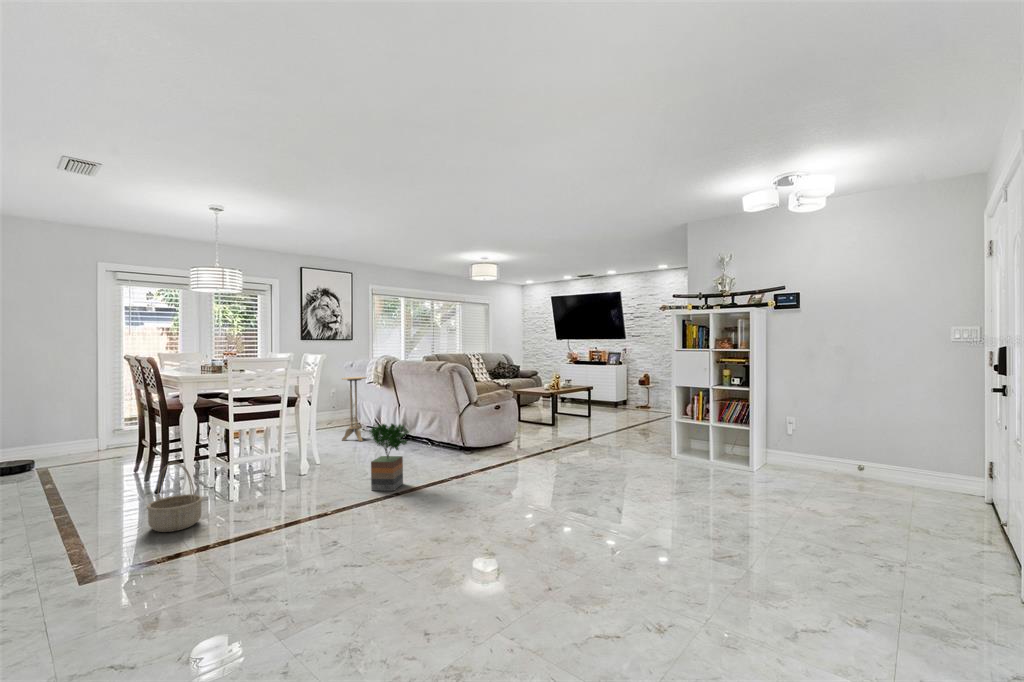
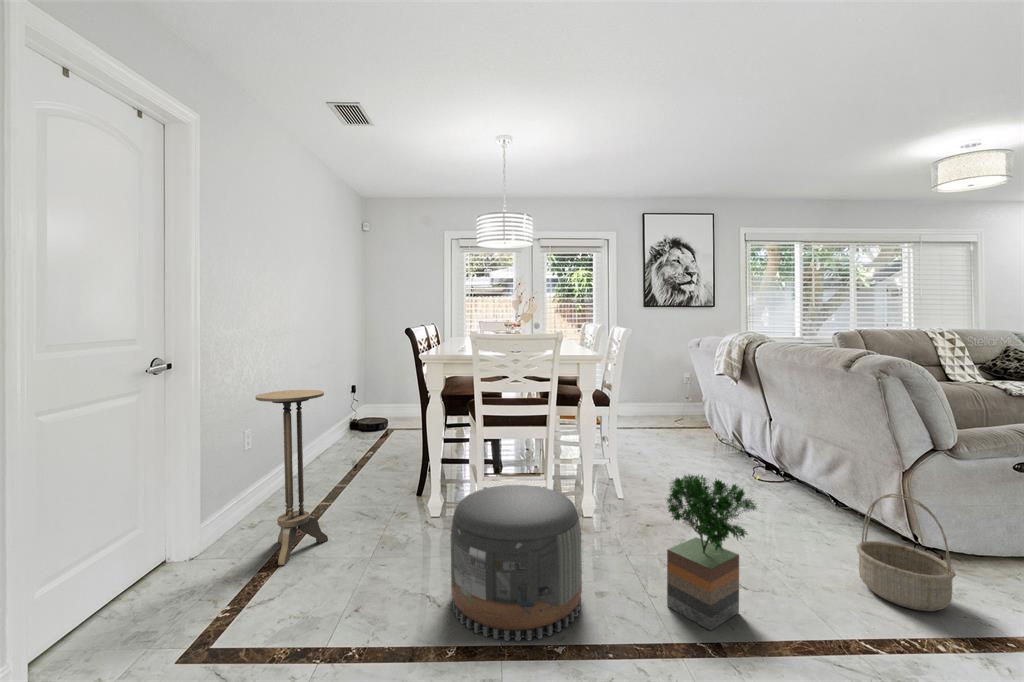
side table: present [342,377,367,441] -> present [256,390,328,565]
pouf: none [246,446,330,525] -> present [451,485,582,641]
basket: present [147,461,203,532] -> present [856,494,956,611]

